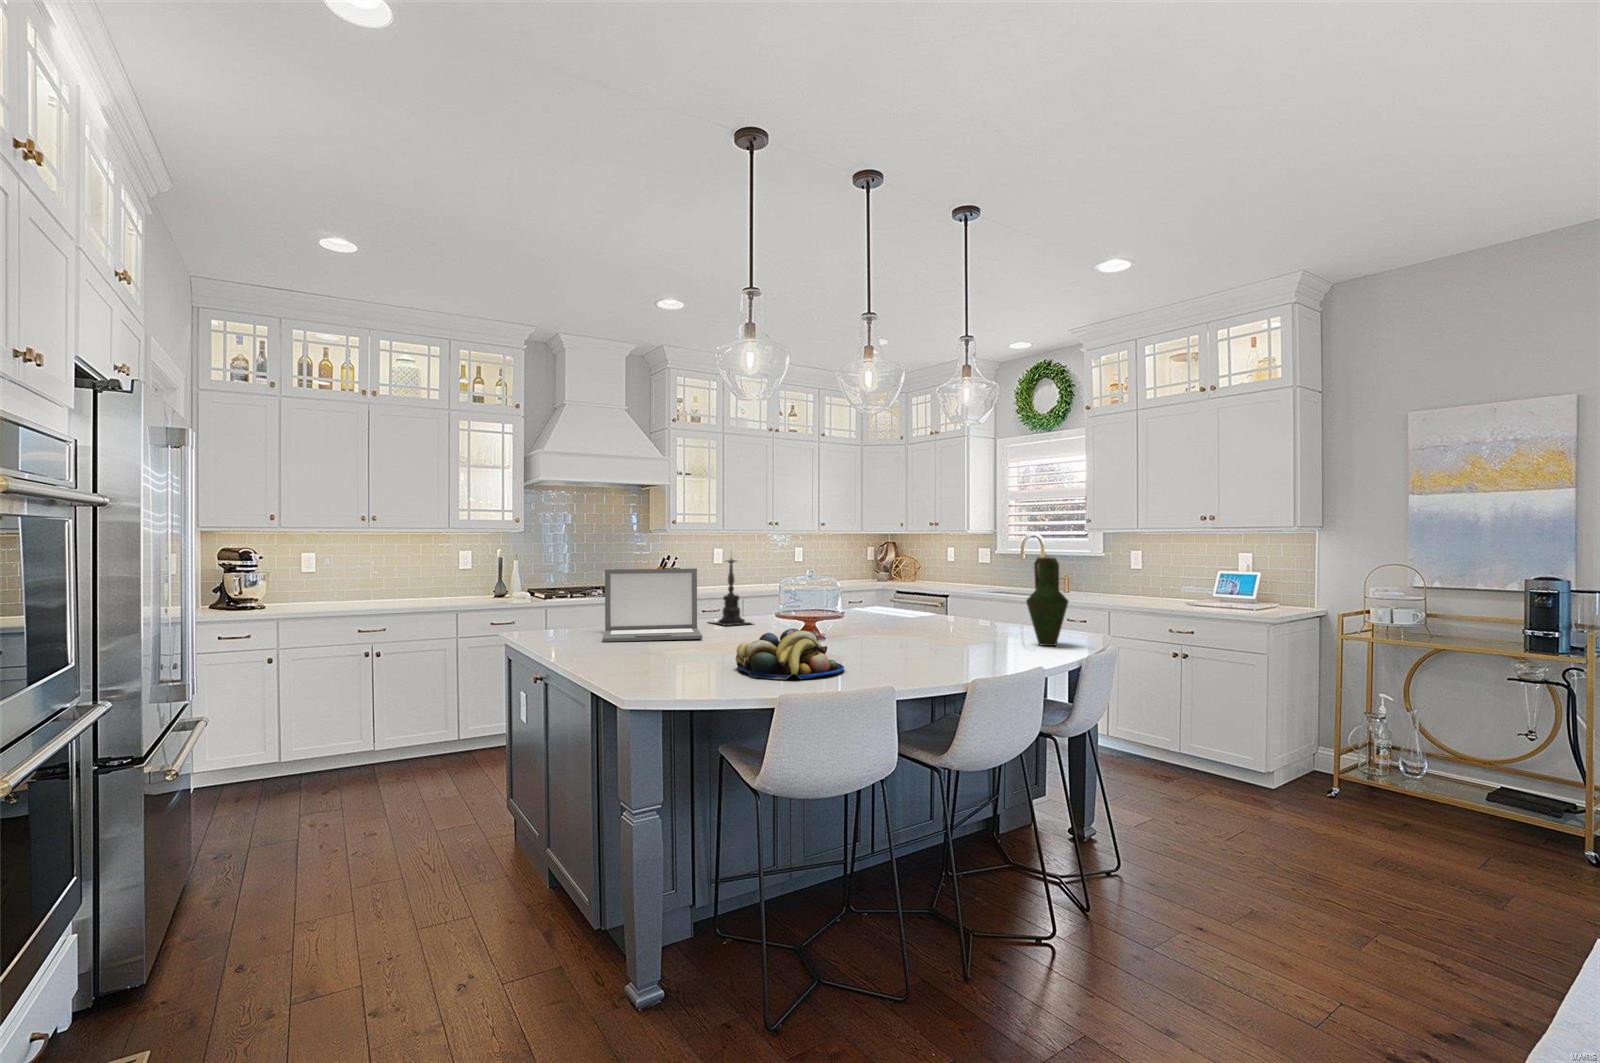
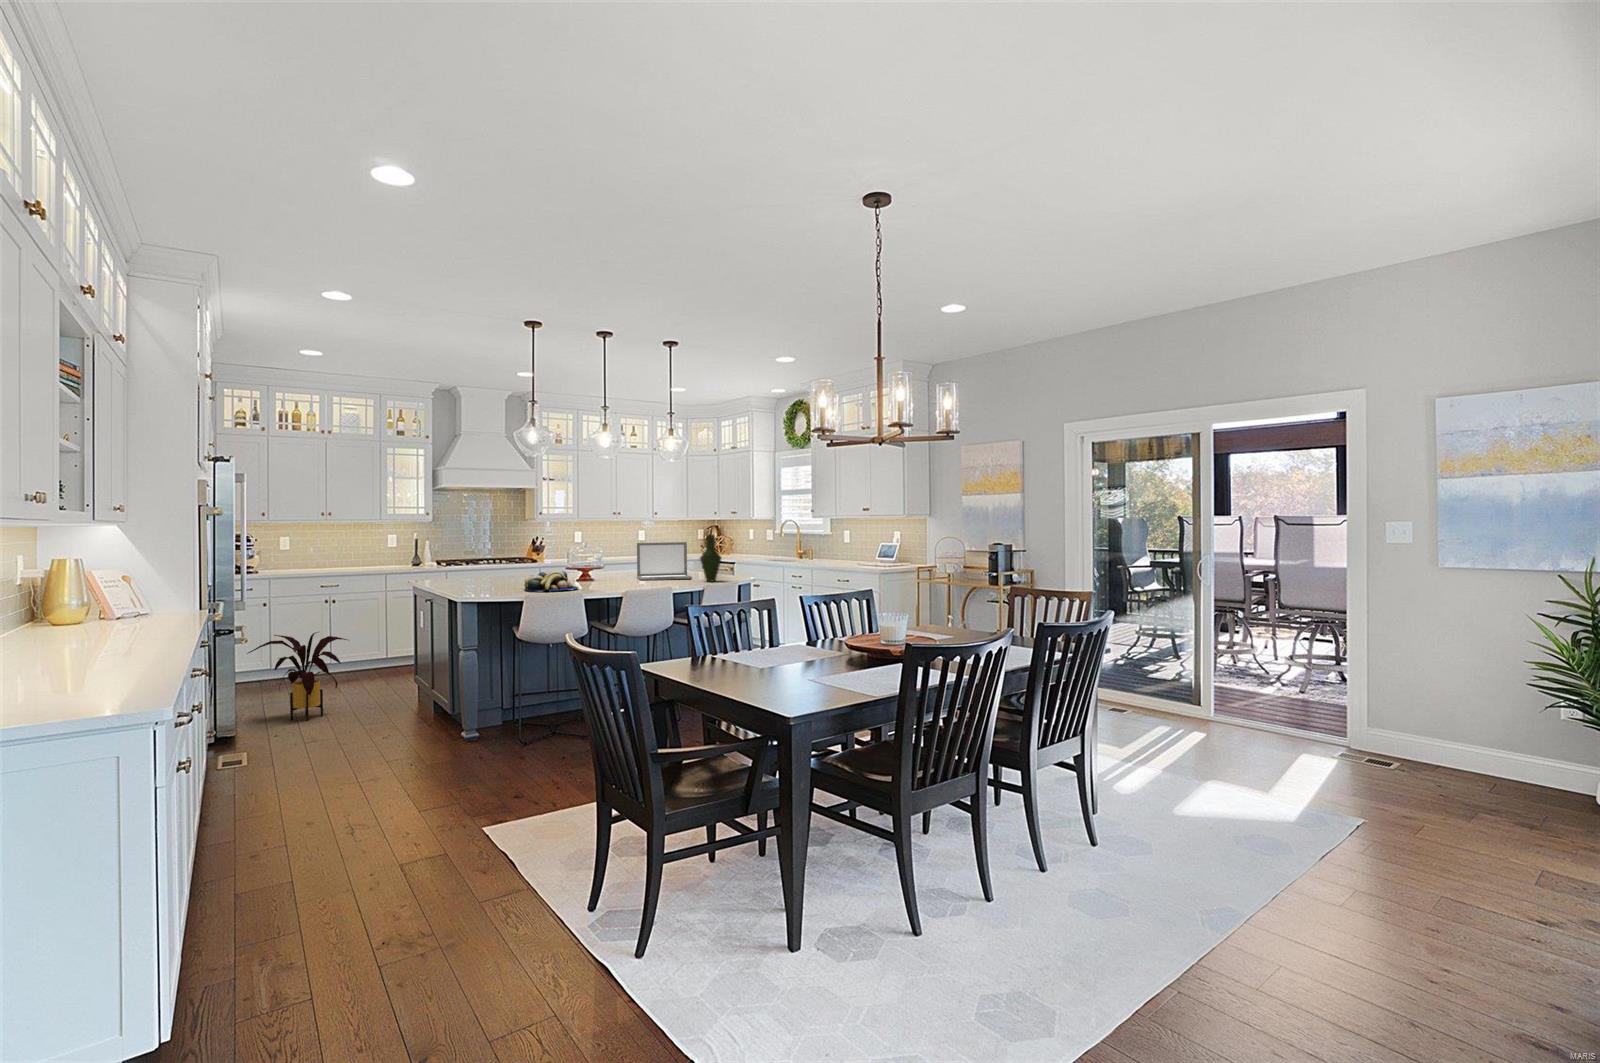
candle holder: present [713,558,749,626] -> none [537,532,565,576]
laptop: present [603,568,702,642] -> present [637,542,692,580]
house plant: none [190,735,393,914] -> present [247,632,347,721]

